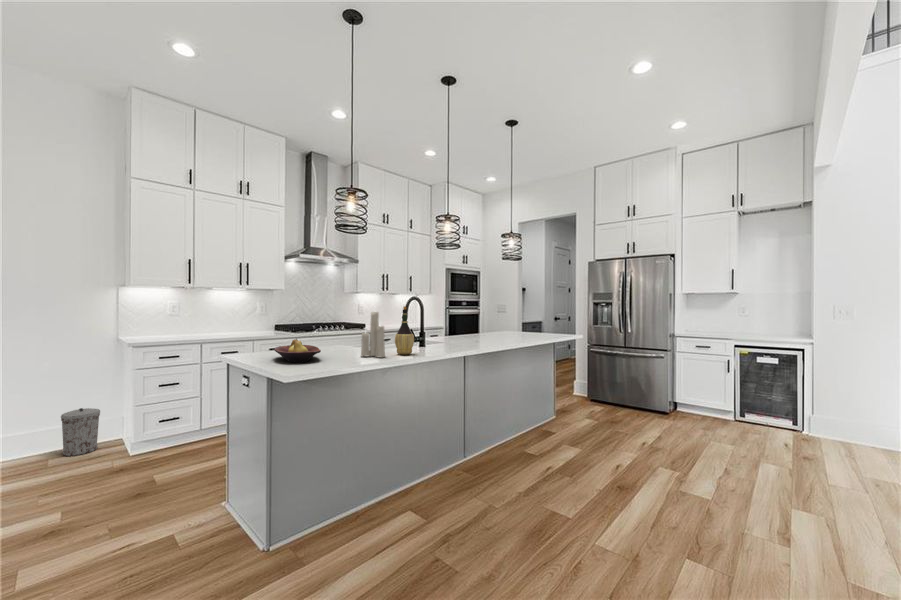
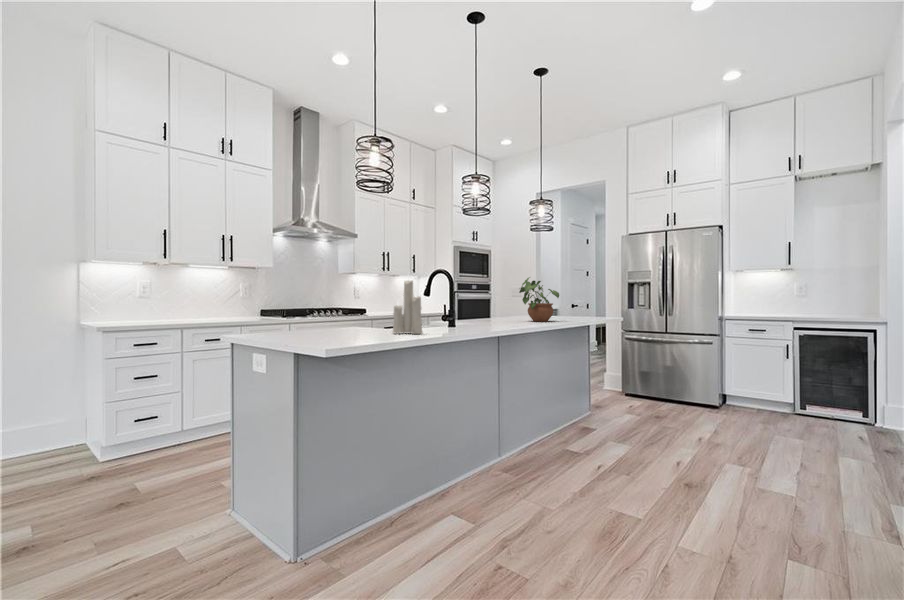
potted plant: none [485,301,521,340] -> present [519,277,559,322]
wine bottle: present [395,306,414,355] -> none [430,275,453,331]
fruit bowl: present [274,339,321,362] -> none [291,313,349,338]
trash can: present [61,408,100,456] -> none [14,406,62,463]

